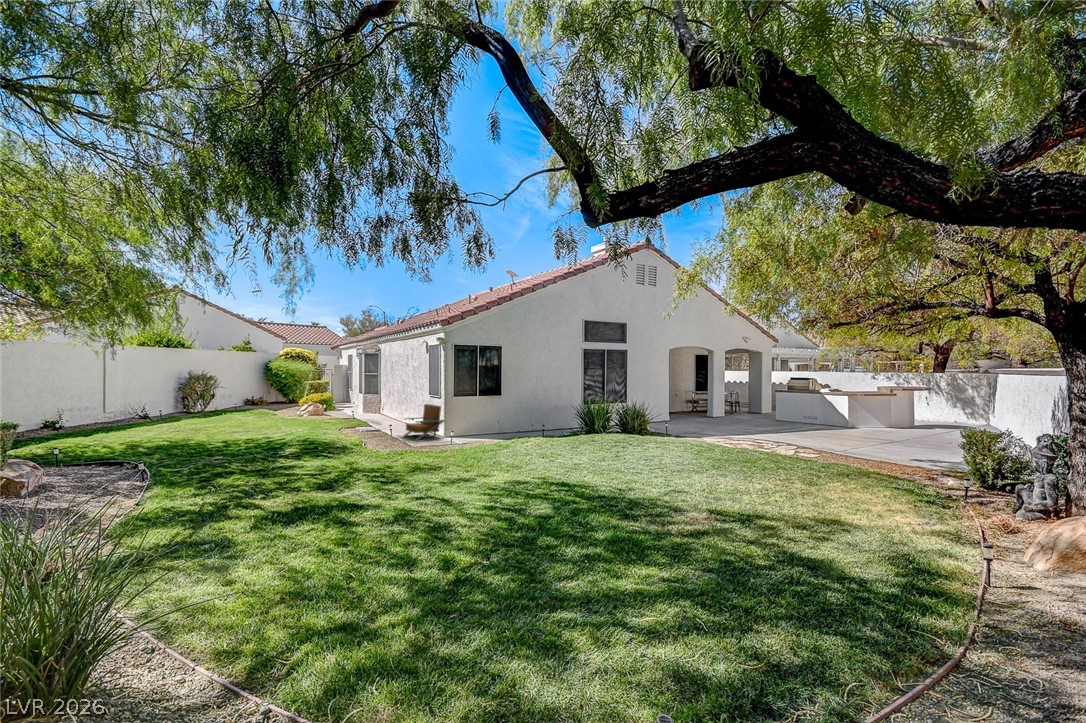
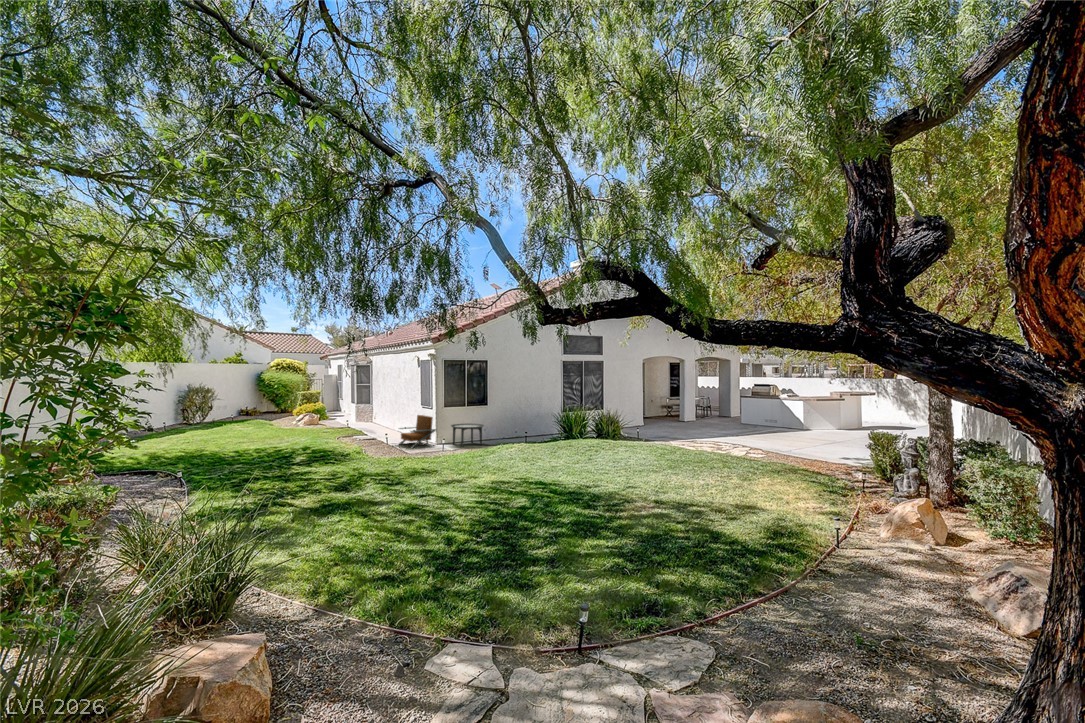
round table: none [461,414,498,440] -> present [451,424,484,447]

